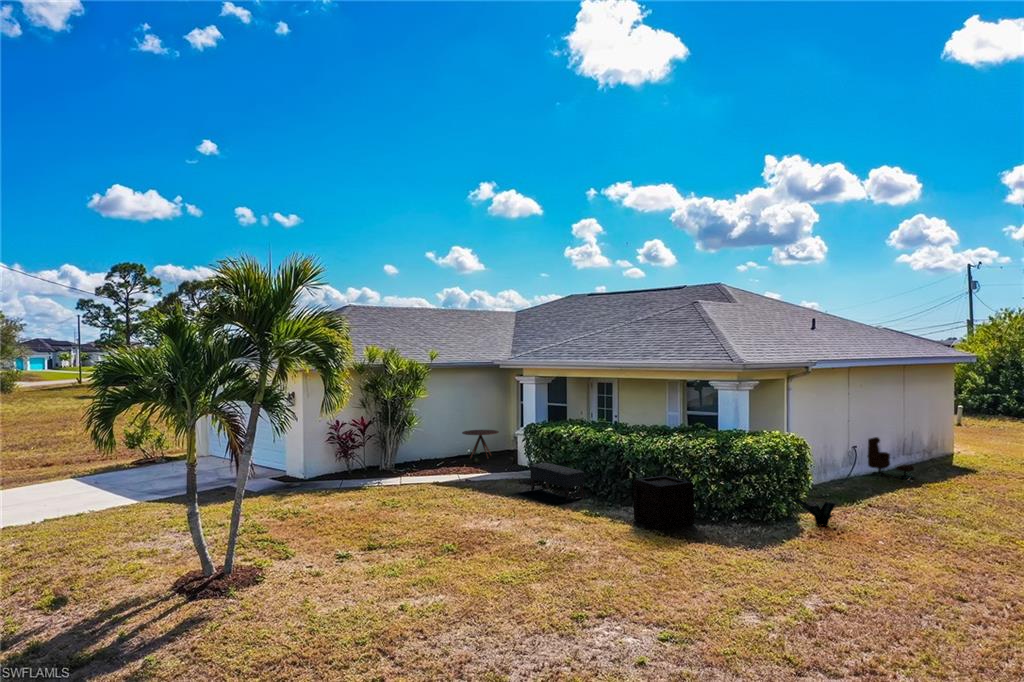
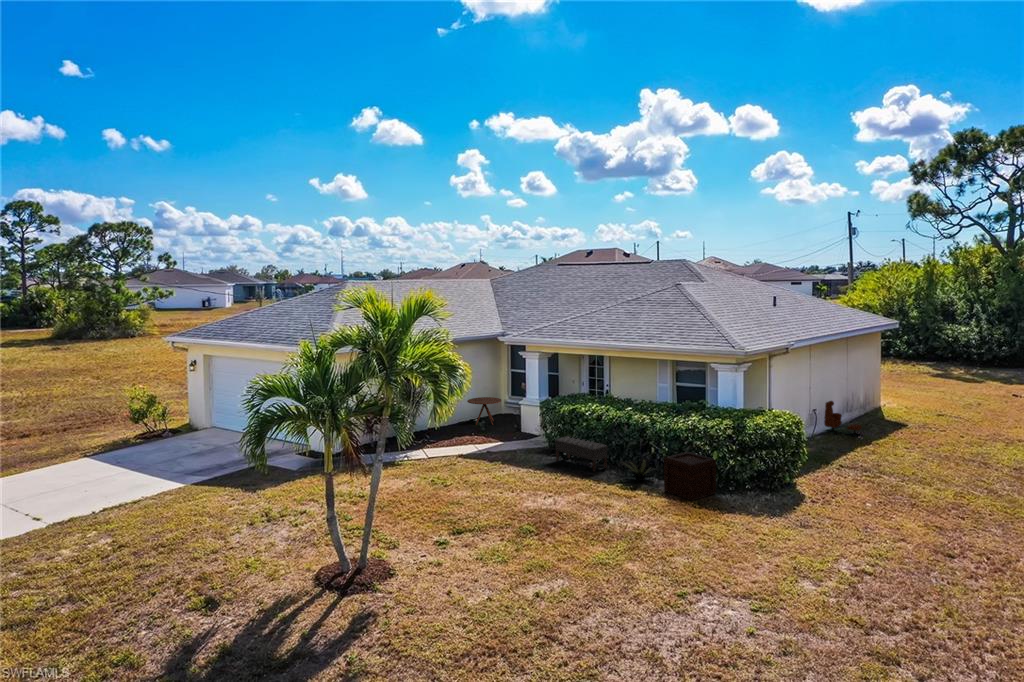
potted plant: present [793,499,846,526] -> present [619,458,658,481]

